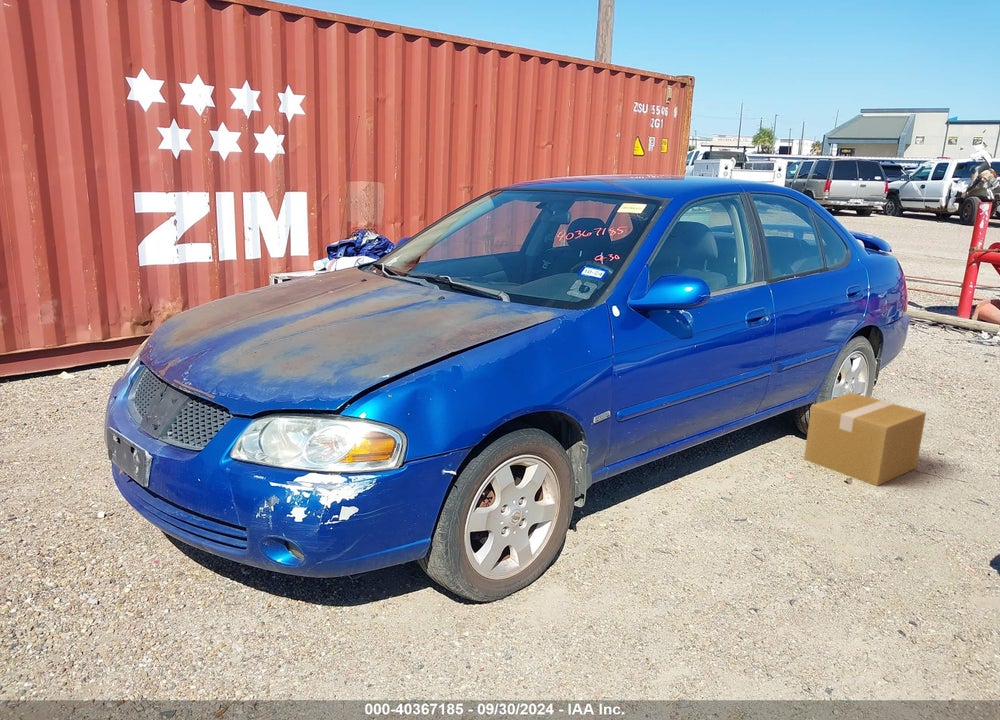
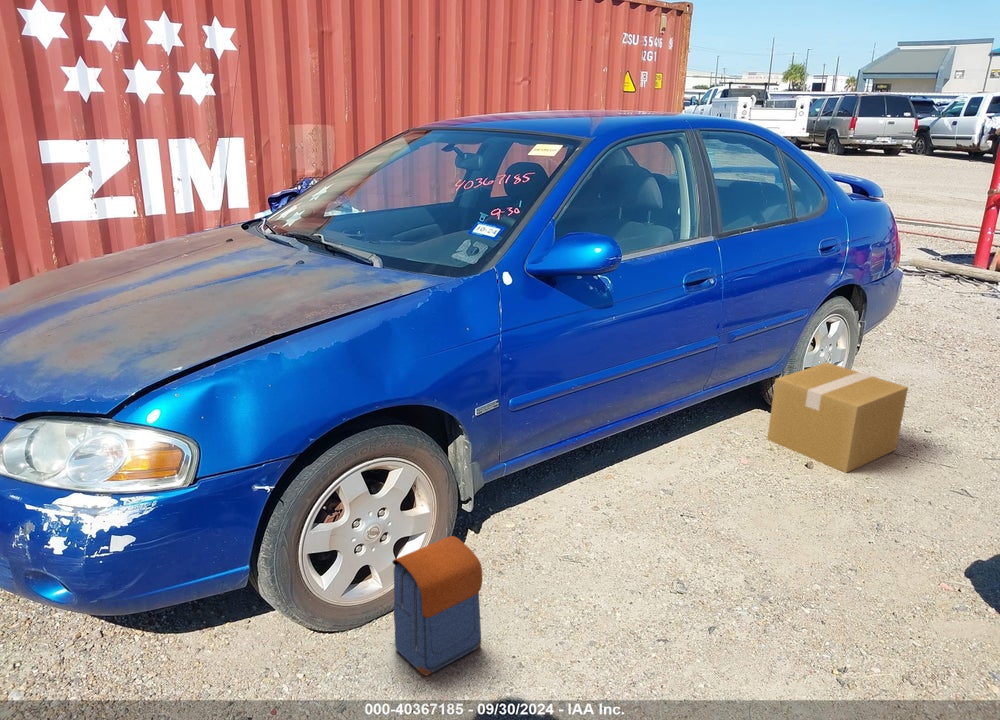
backpack: none [530,522,609,637] -> present [393,536,482,676]

